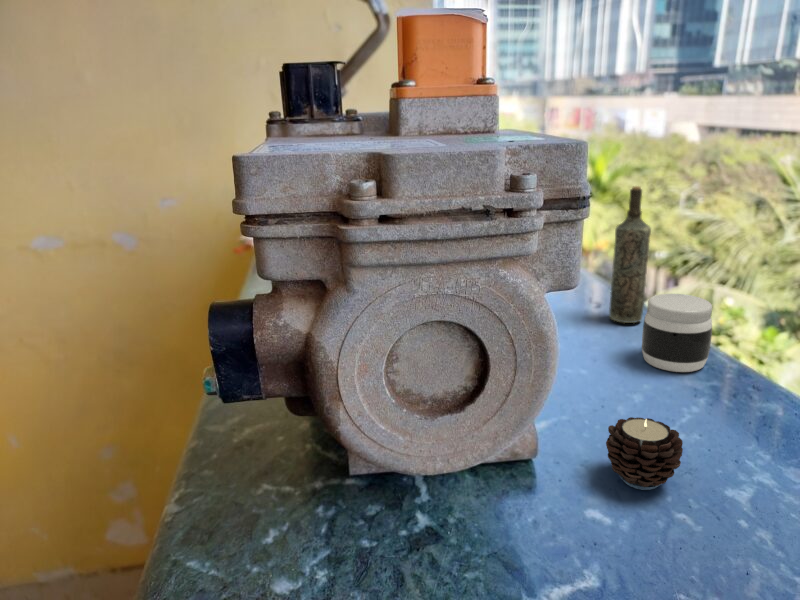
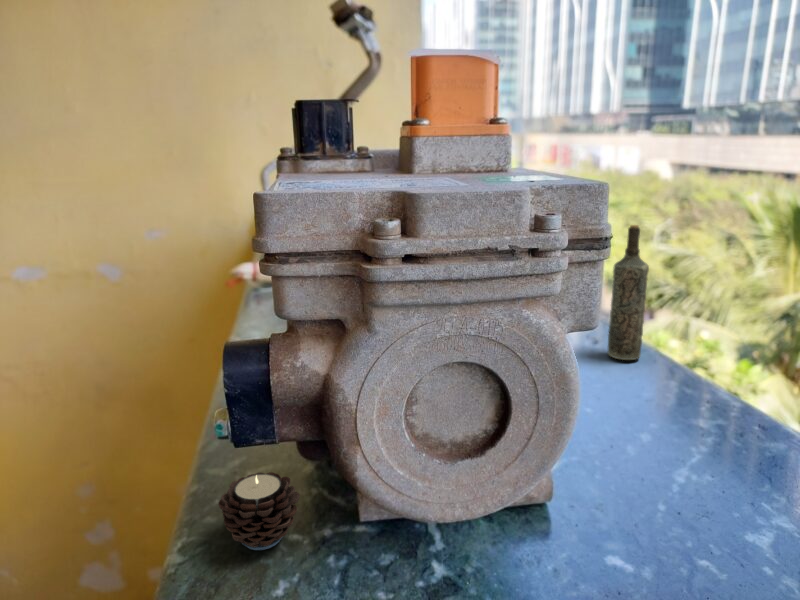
jar: present [642,294,712,372] -> none [645,332,715,411]
candle: present [606,417,683,490] -> present [218,472,300,550]

